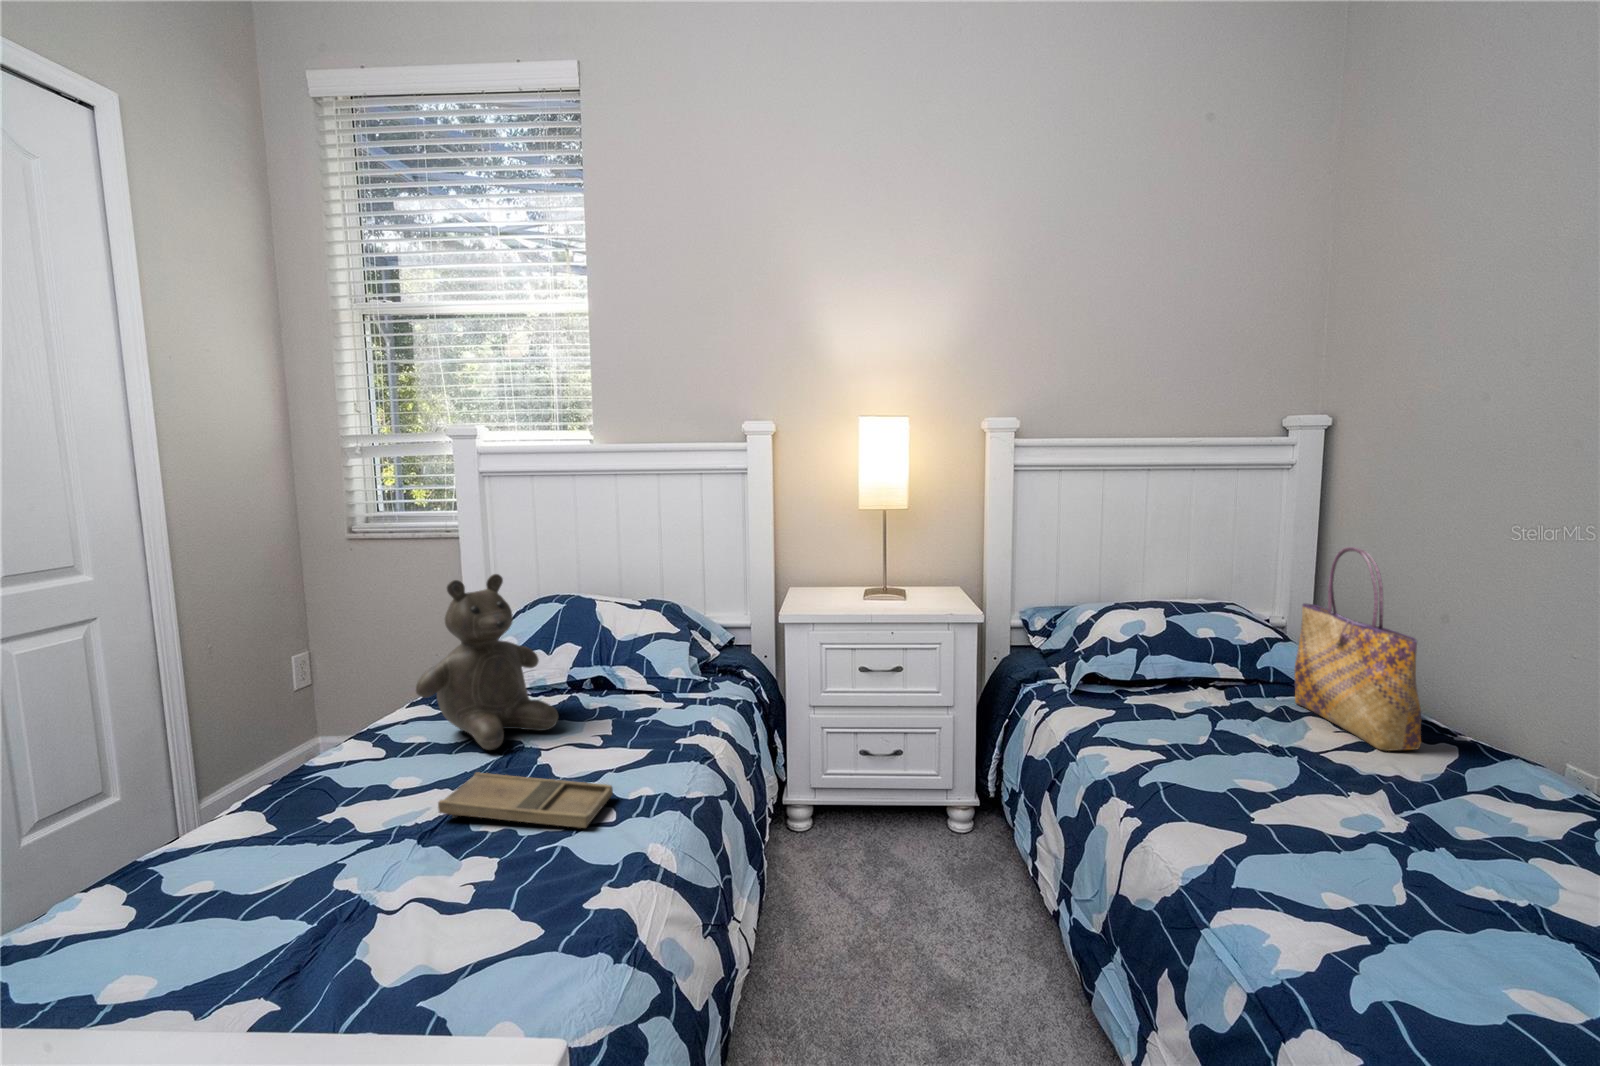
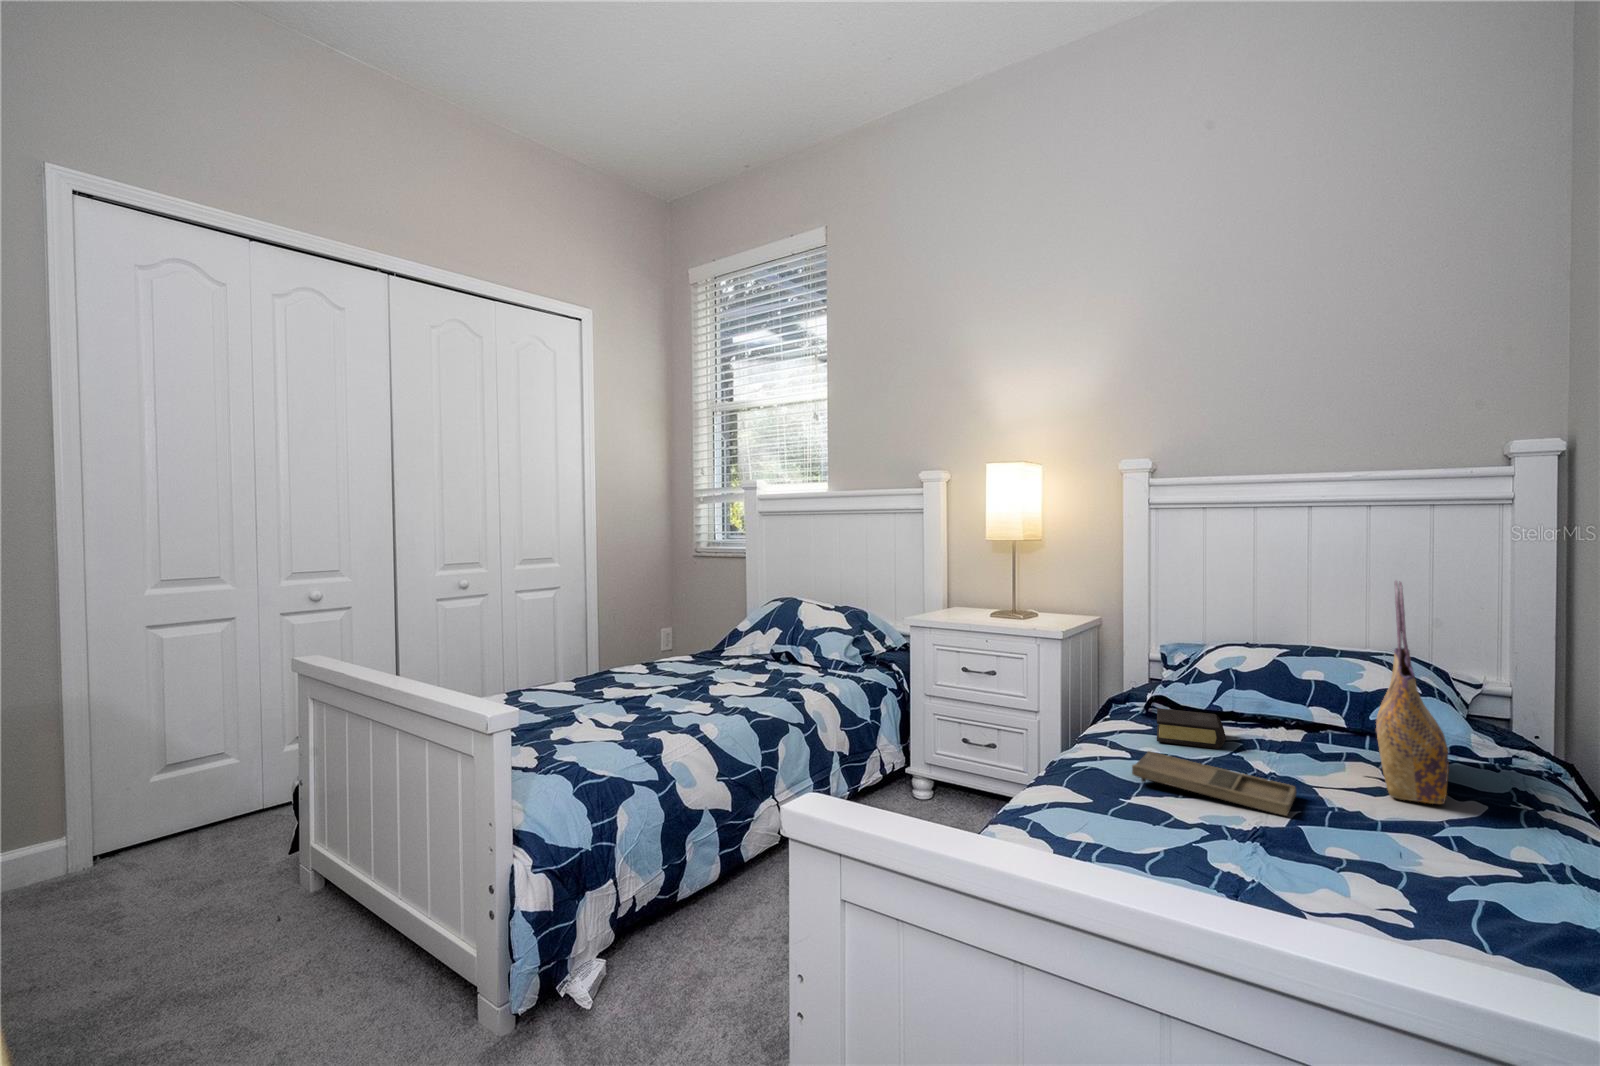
teddy bear: present [416,574,558,750] -> none [662,571,741,676]
book: none [1109,686,1198,727] -> present [1157,708,1226,749]
tray: present [438,772,613,828] -> present [1132,751,1297,816]

